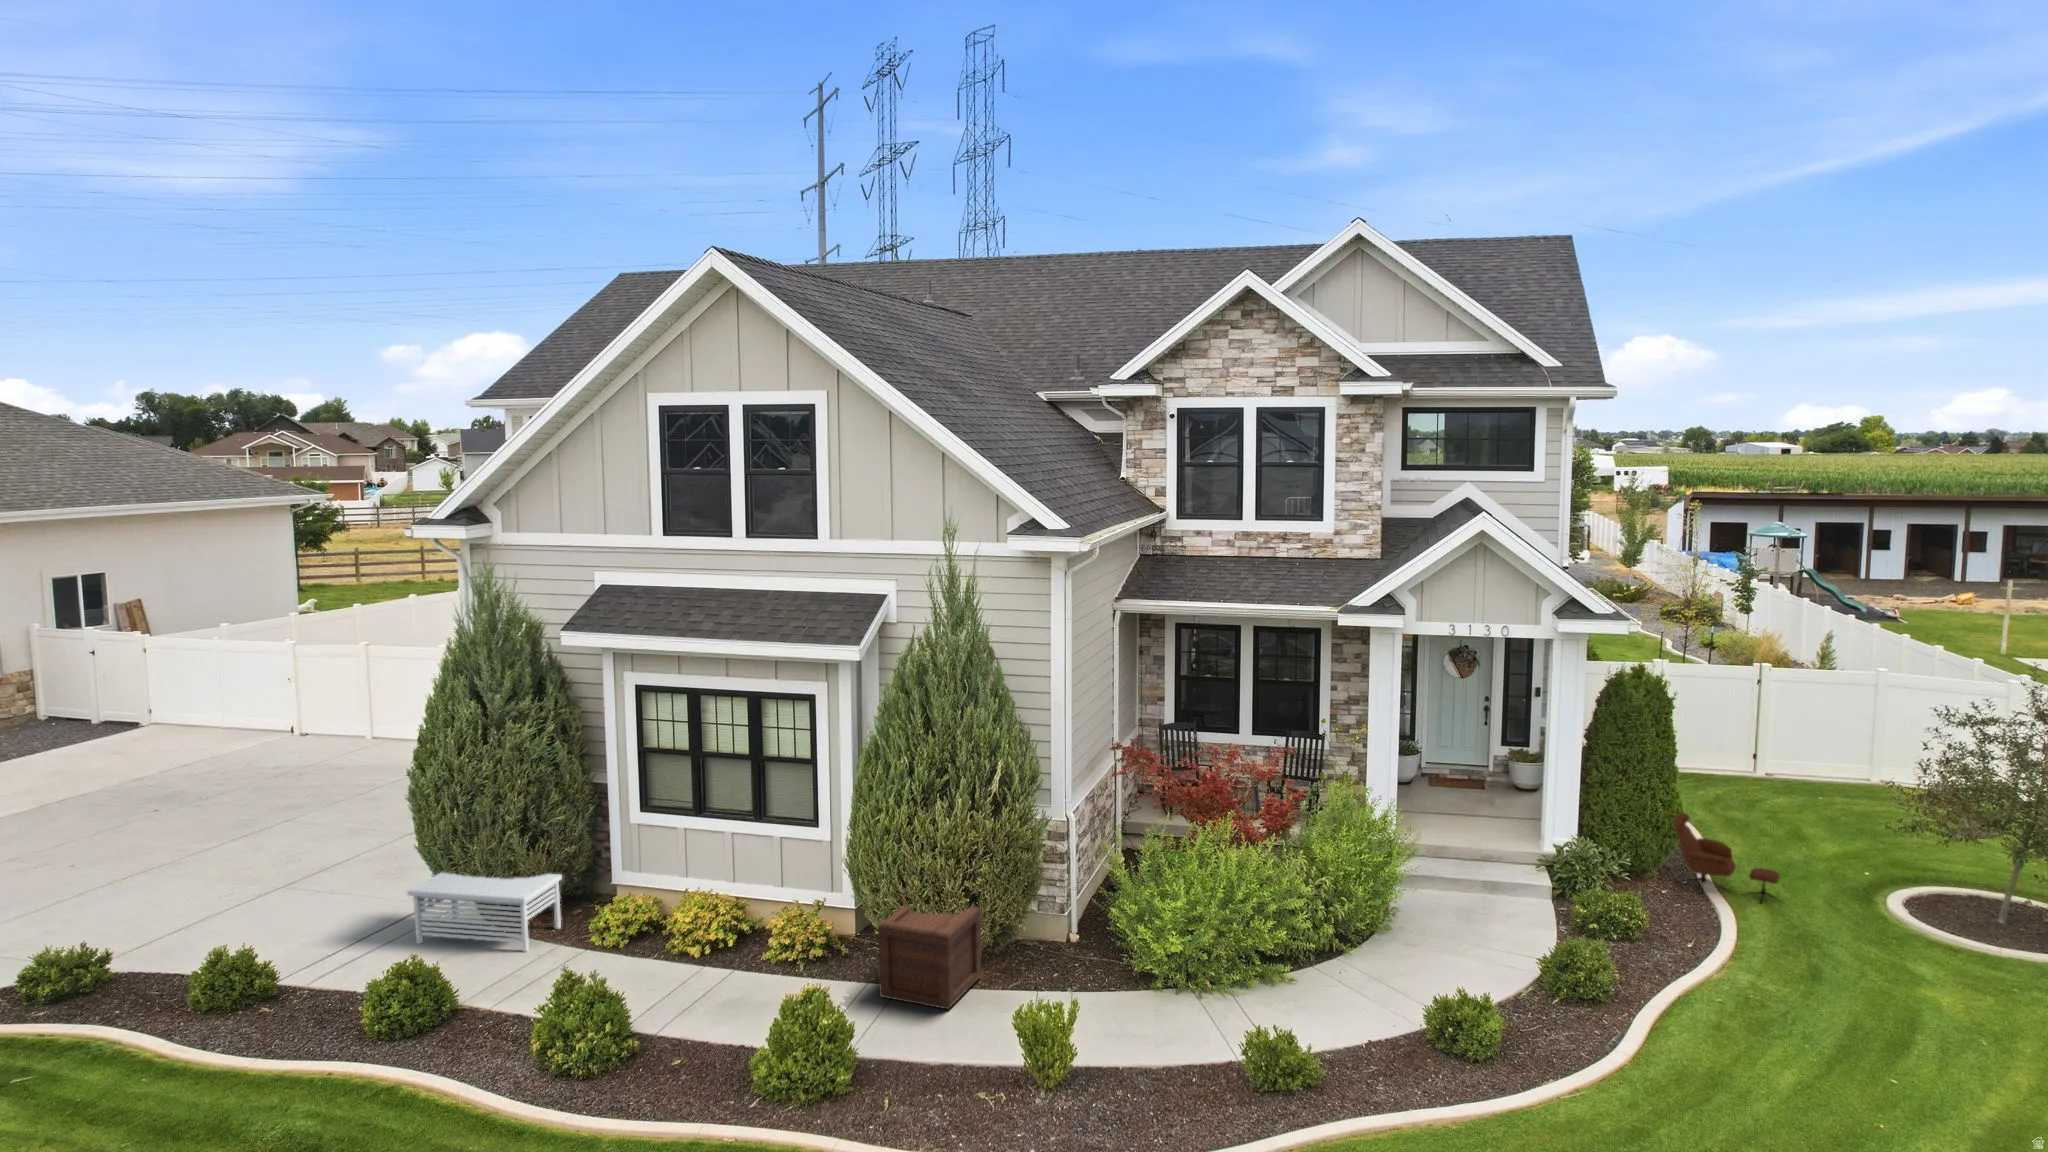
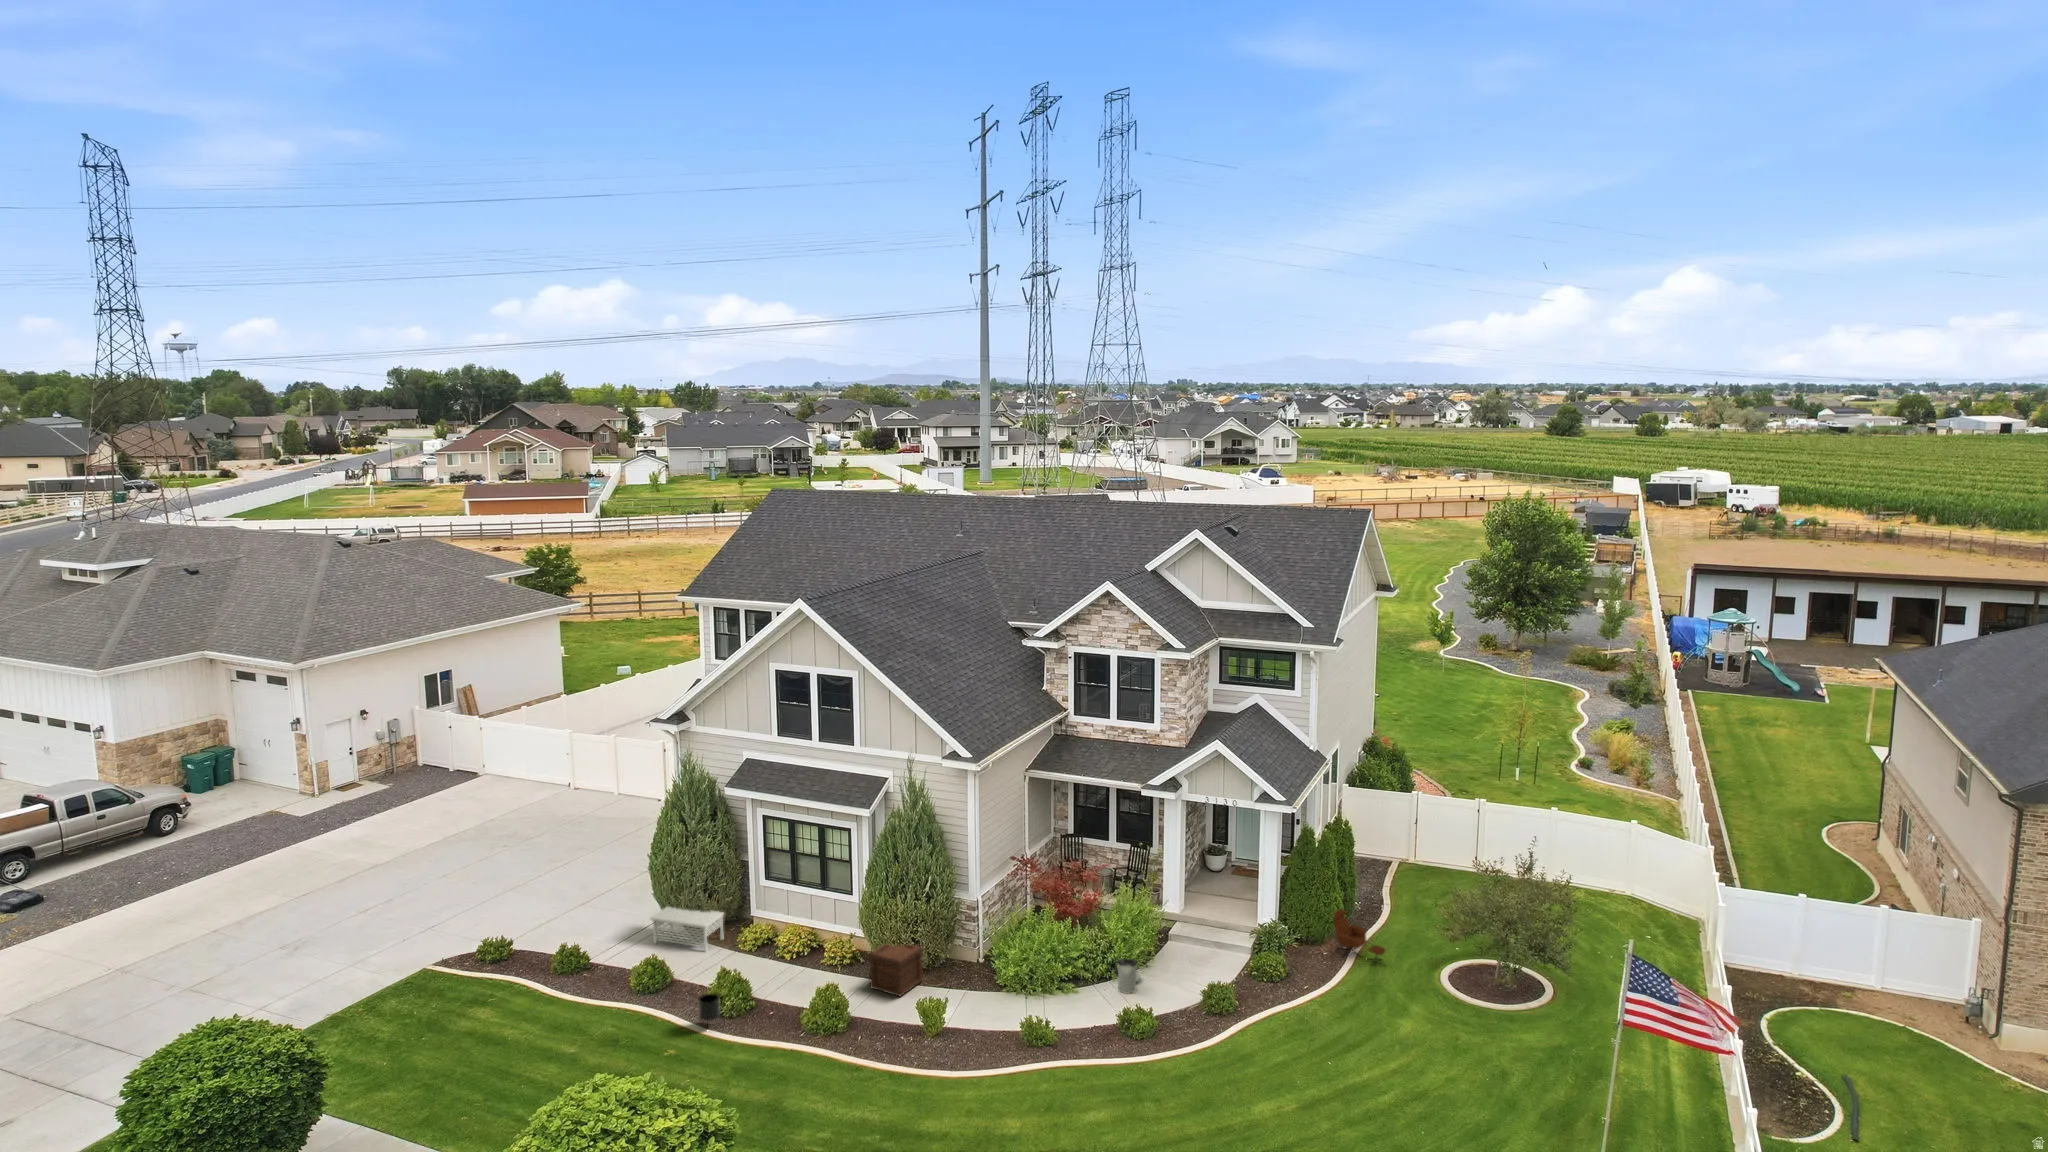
trash can: none [1352,908,1403,975] -> present [1117,958,1140,994]
planter: none [511,1026,564,1112] -> present [698,993,720,1021]

